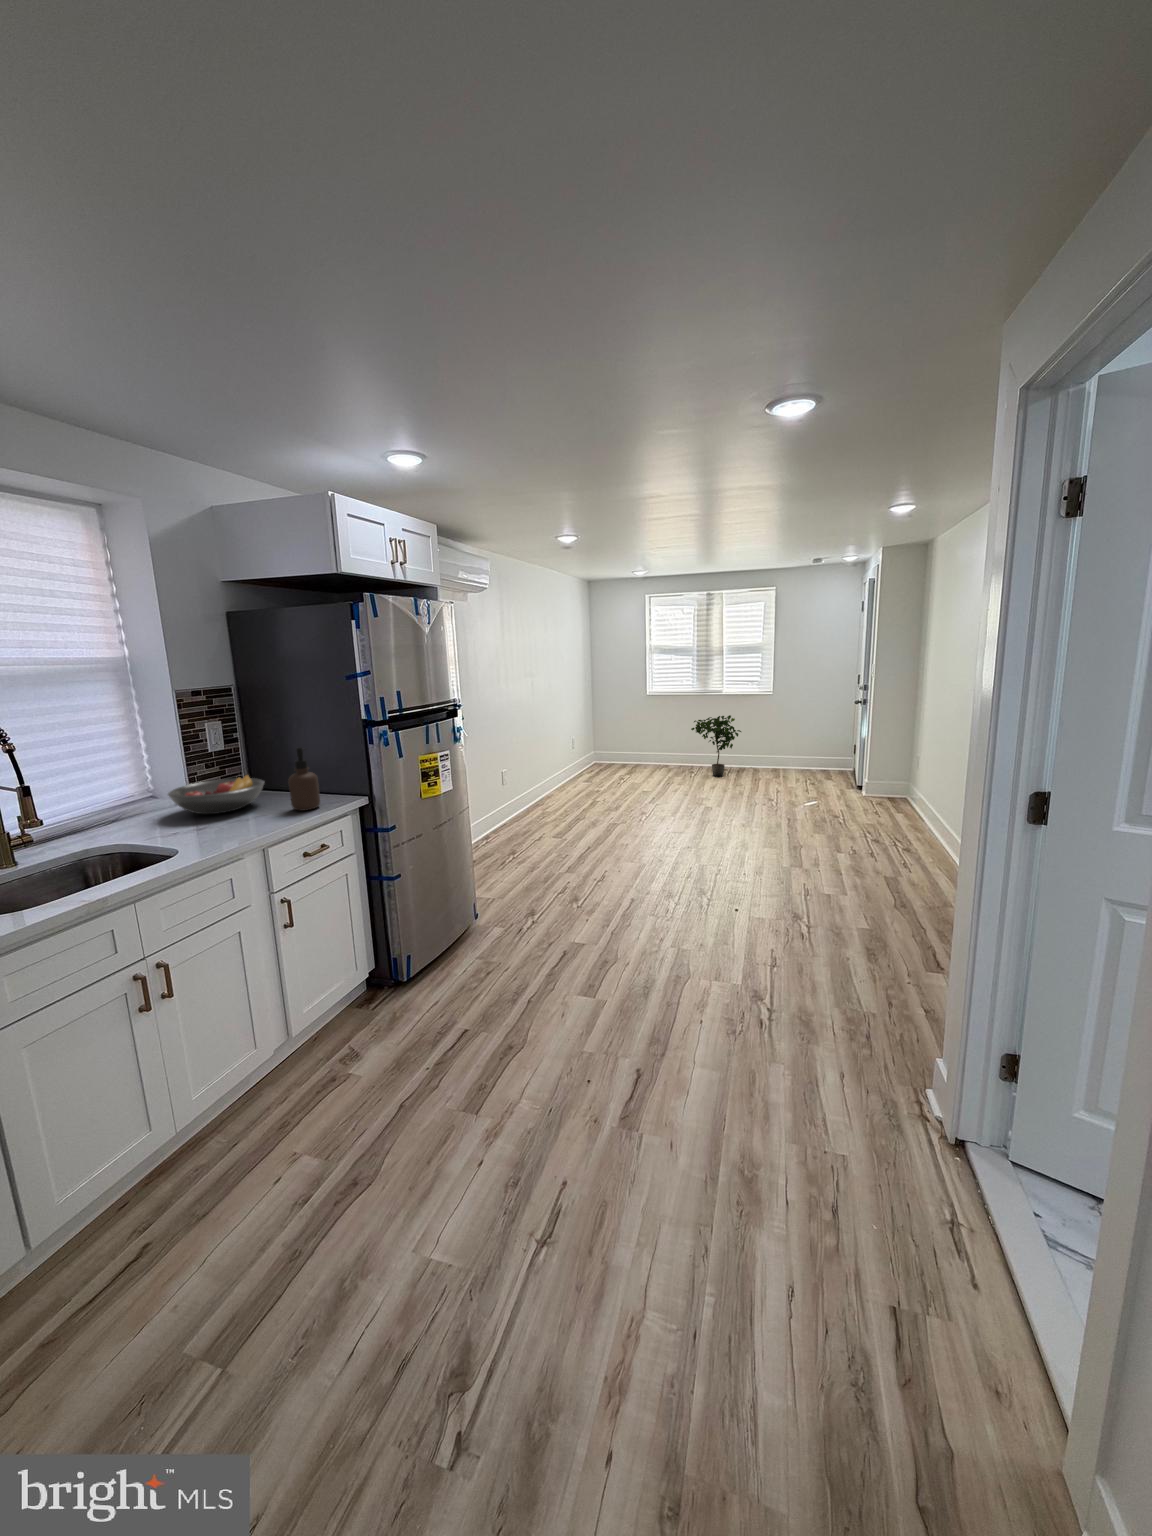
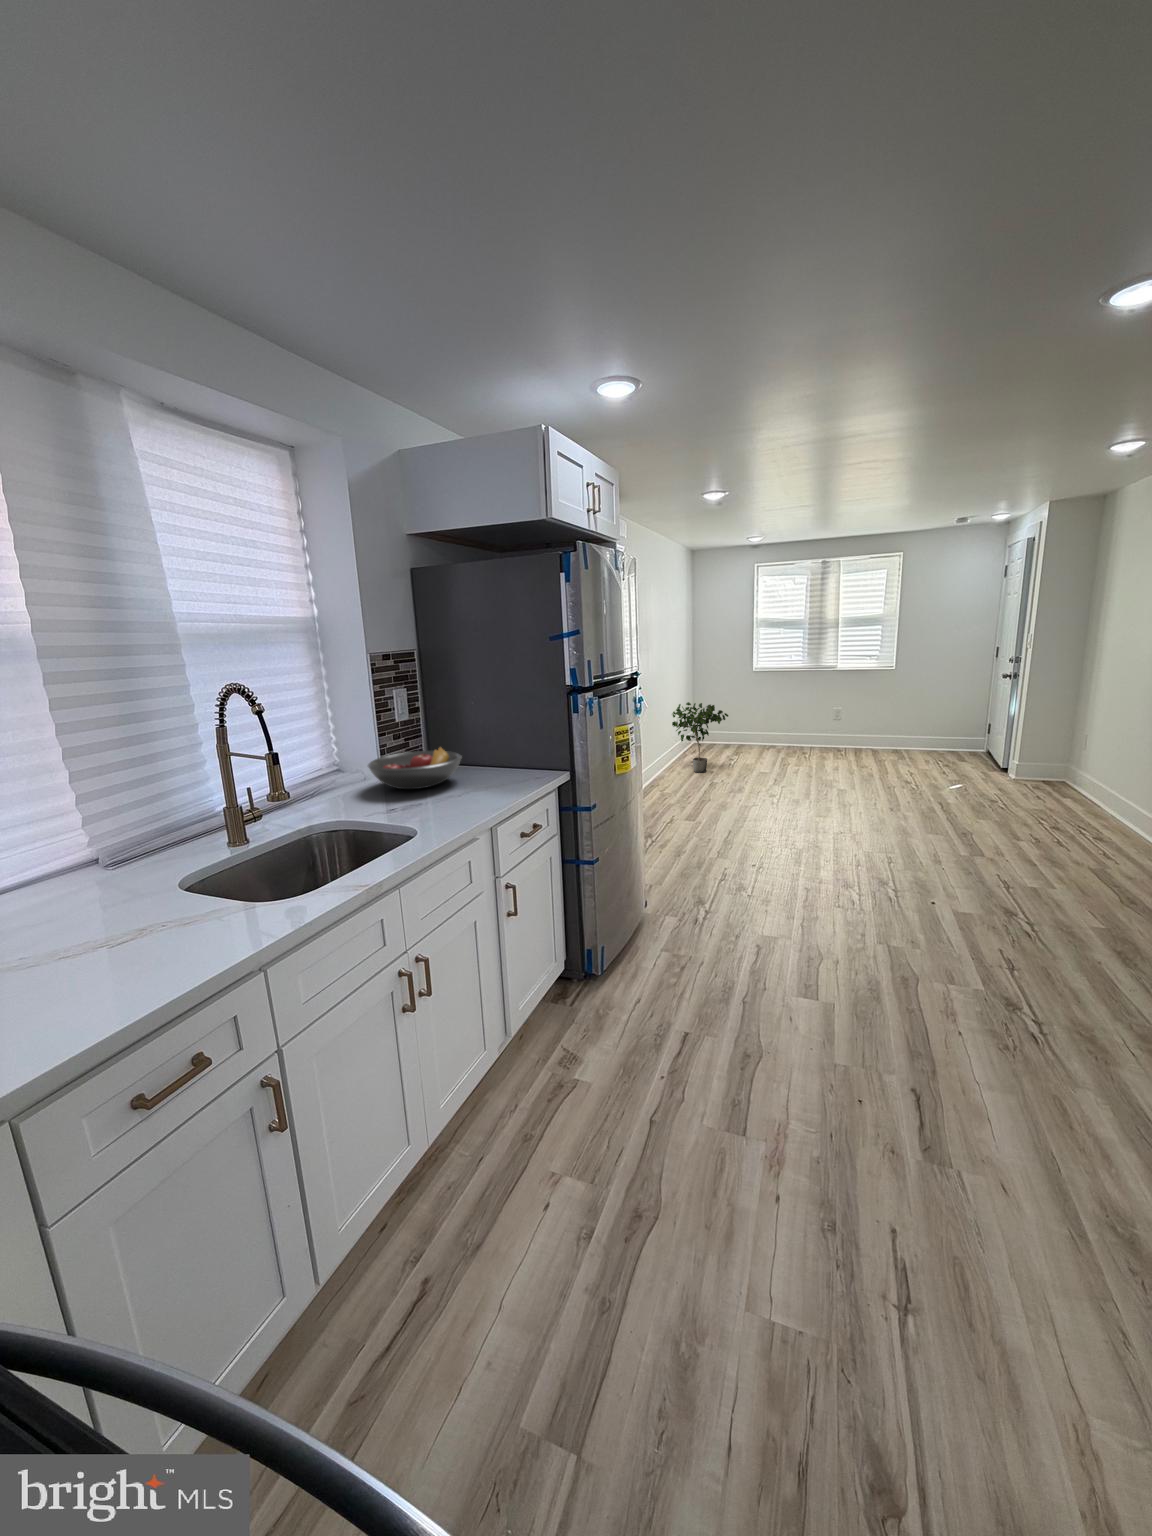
potted plant: present [691,715,741,777] -> present [672,702,728,773]
soap dispenser: present [289,747,320,811] -> none [496,716,528,786]

